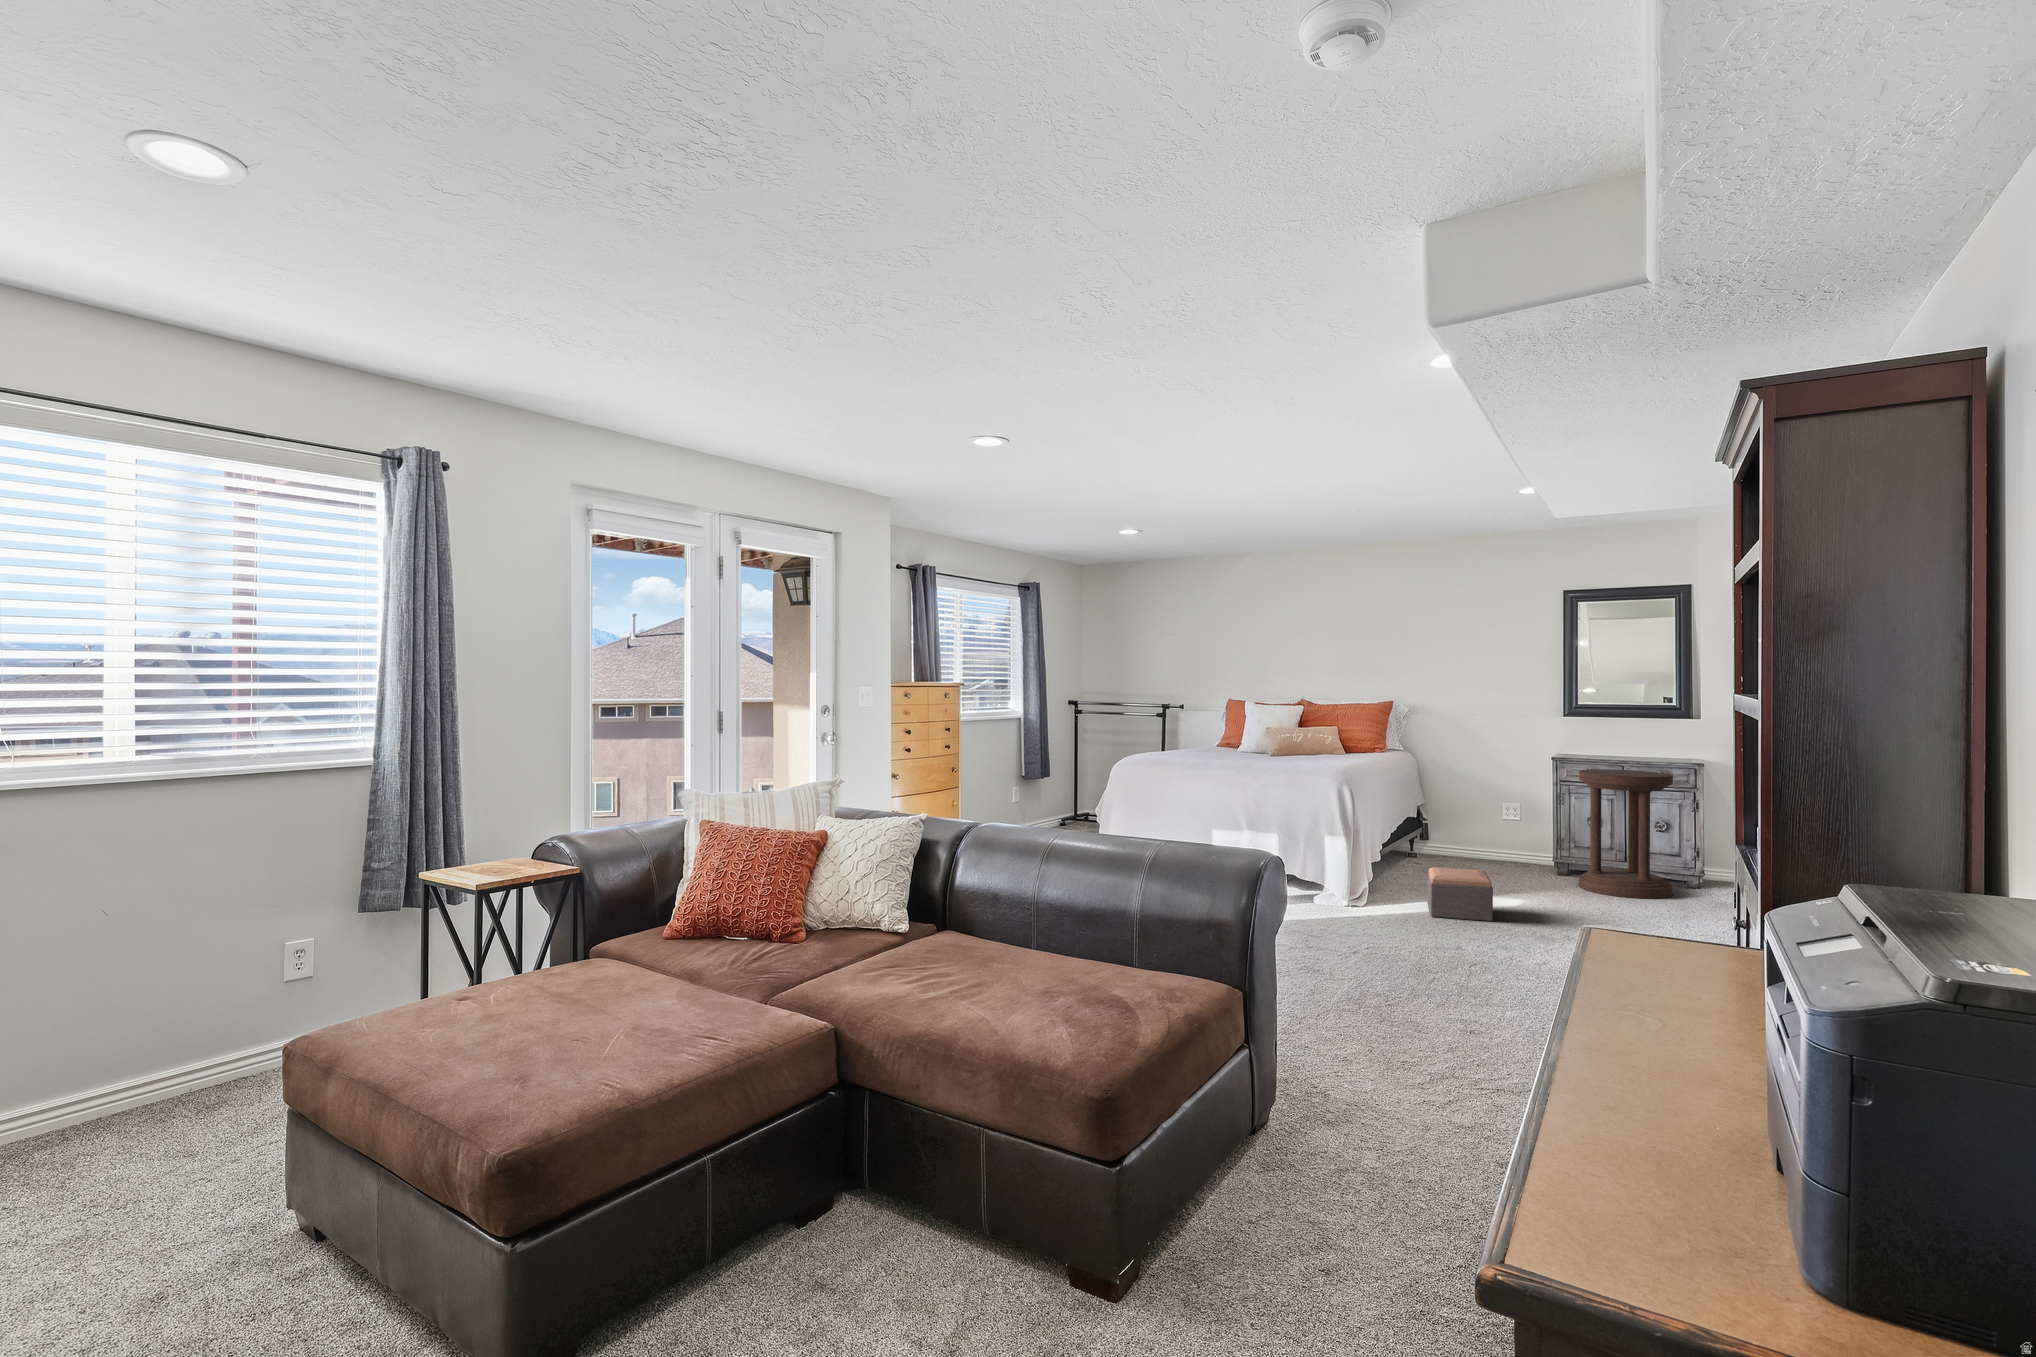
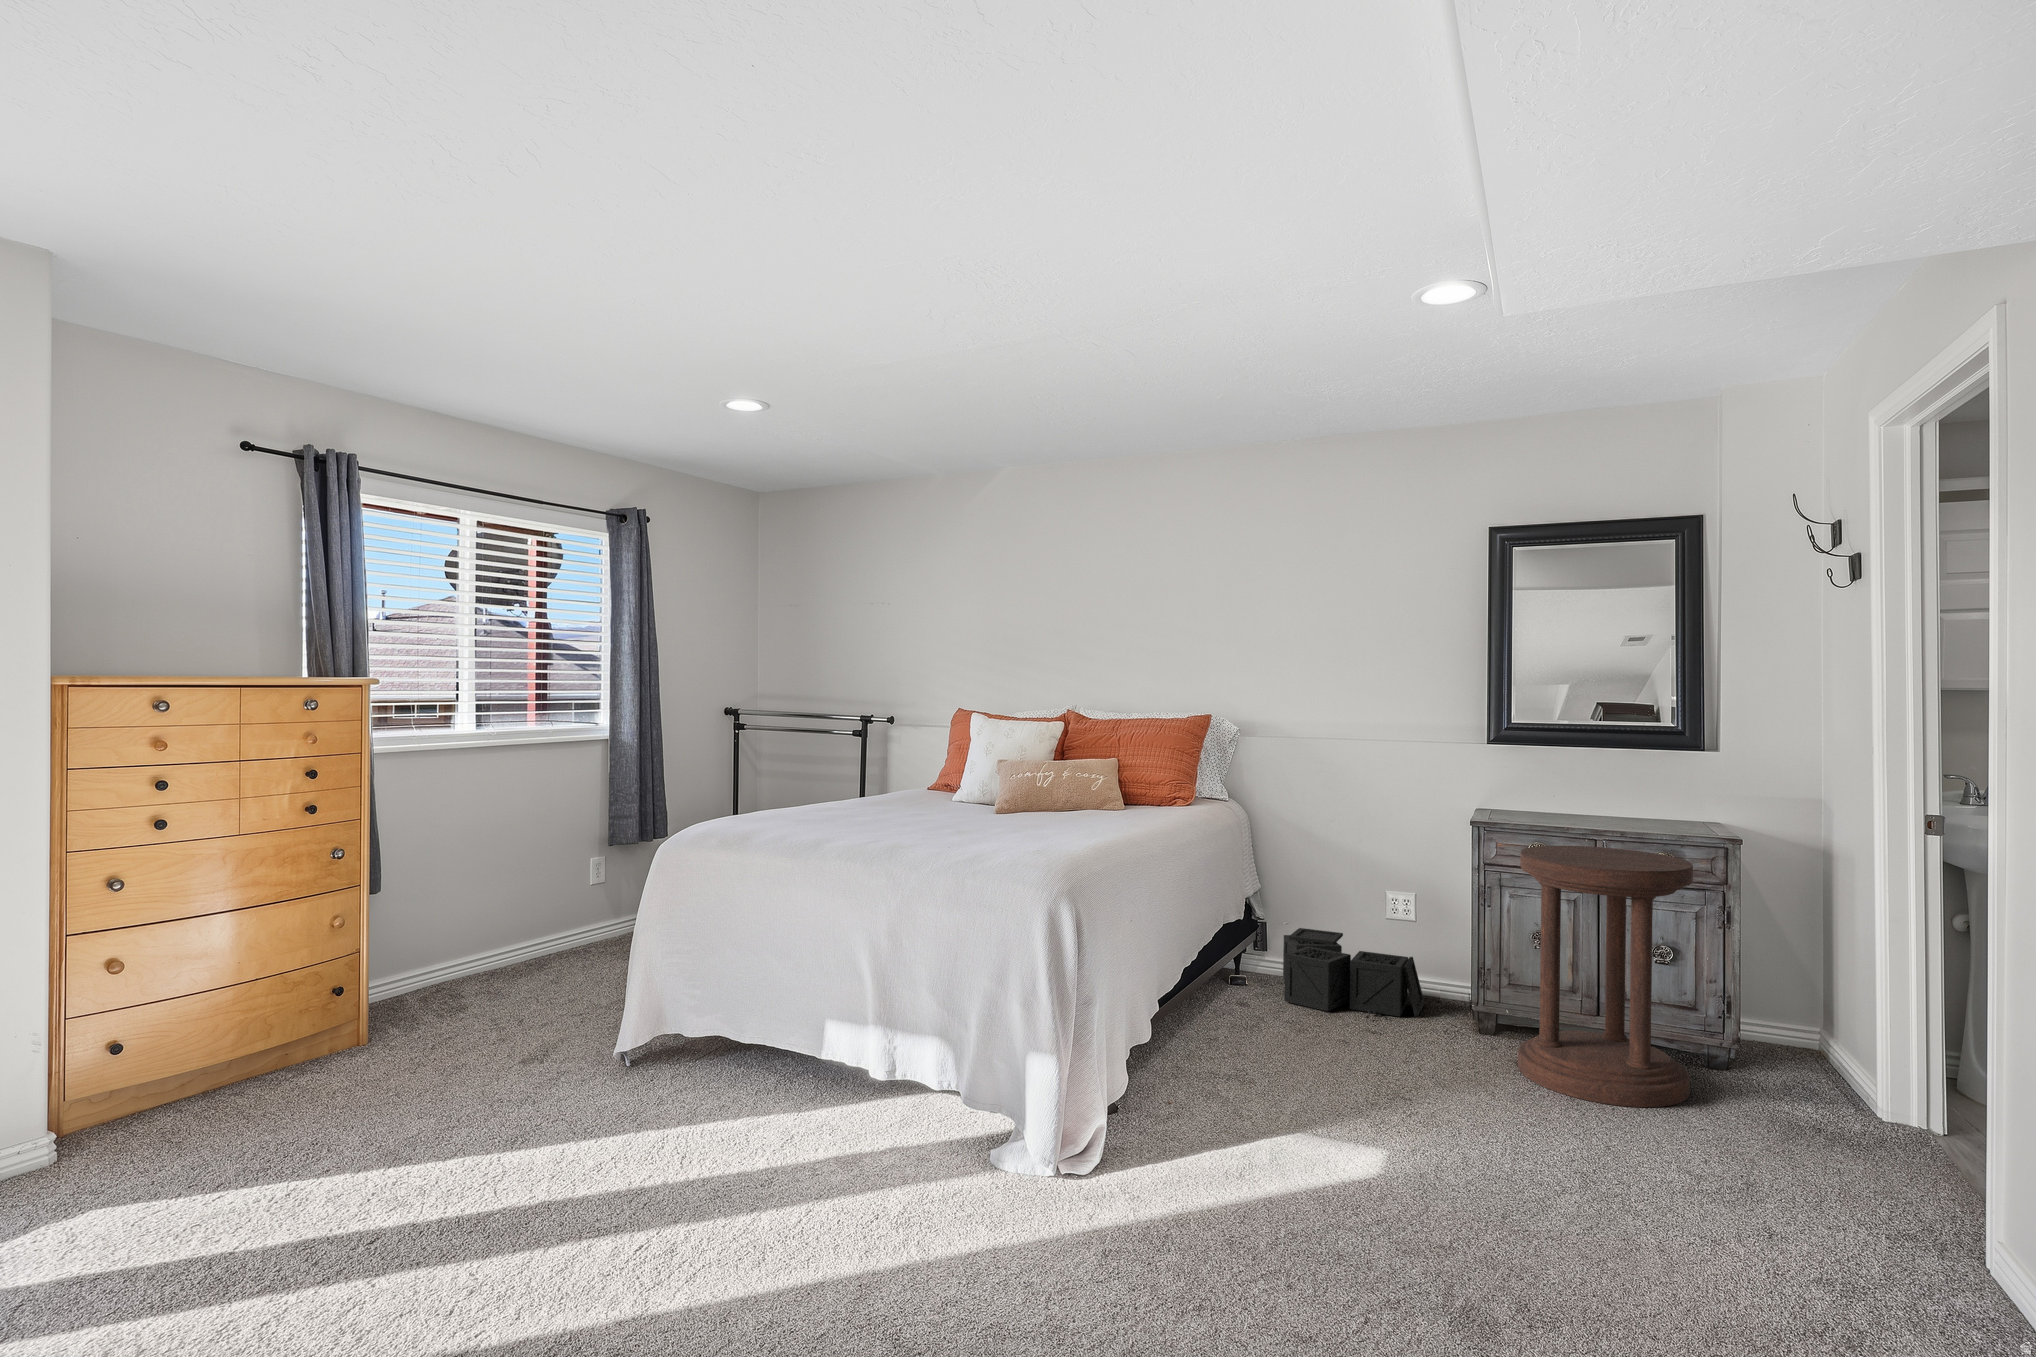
storage bin: none [1439,826,1526,869] -> present [1283,928,1425,1019]
footstool: present [1427,867,1493,921] -> none [1223,1075,1355,1219]

